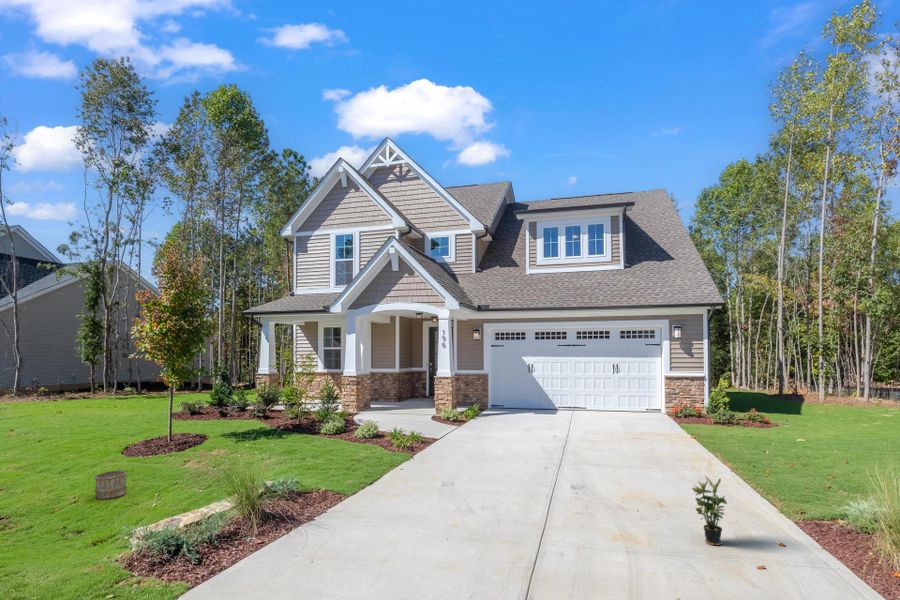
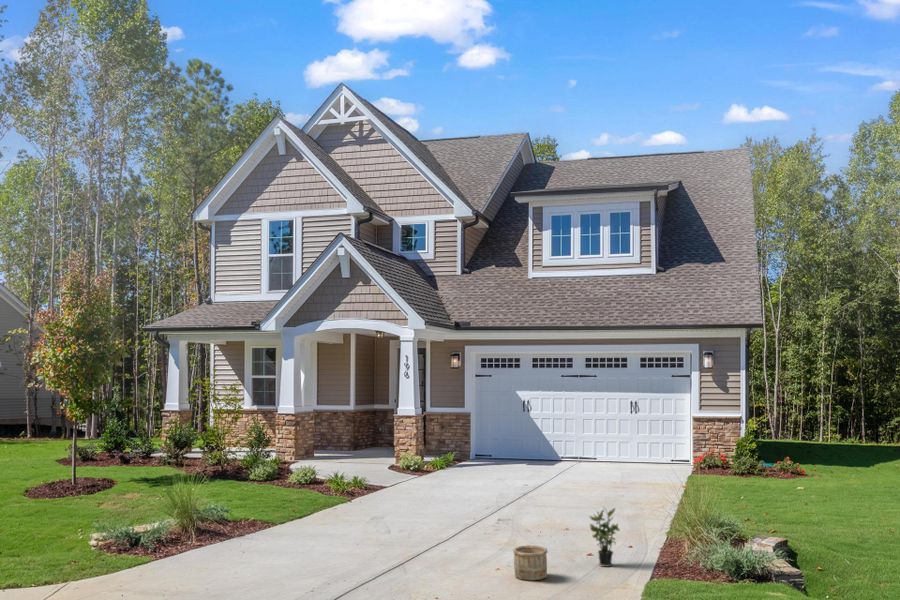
wooden bucket: present [94,470,127,499] -> present [513,545,547,580]

